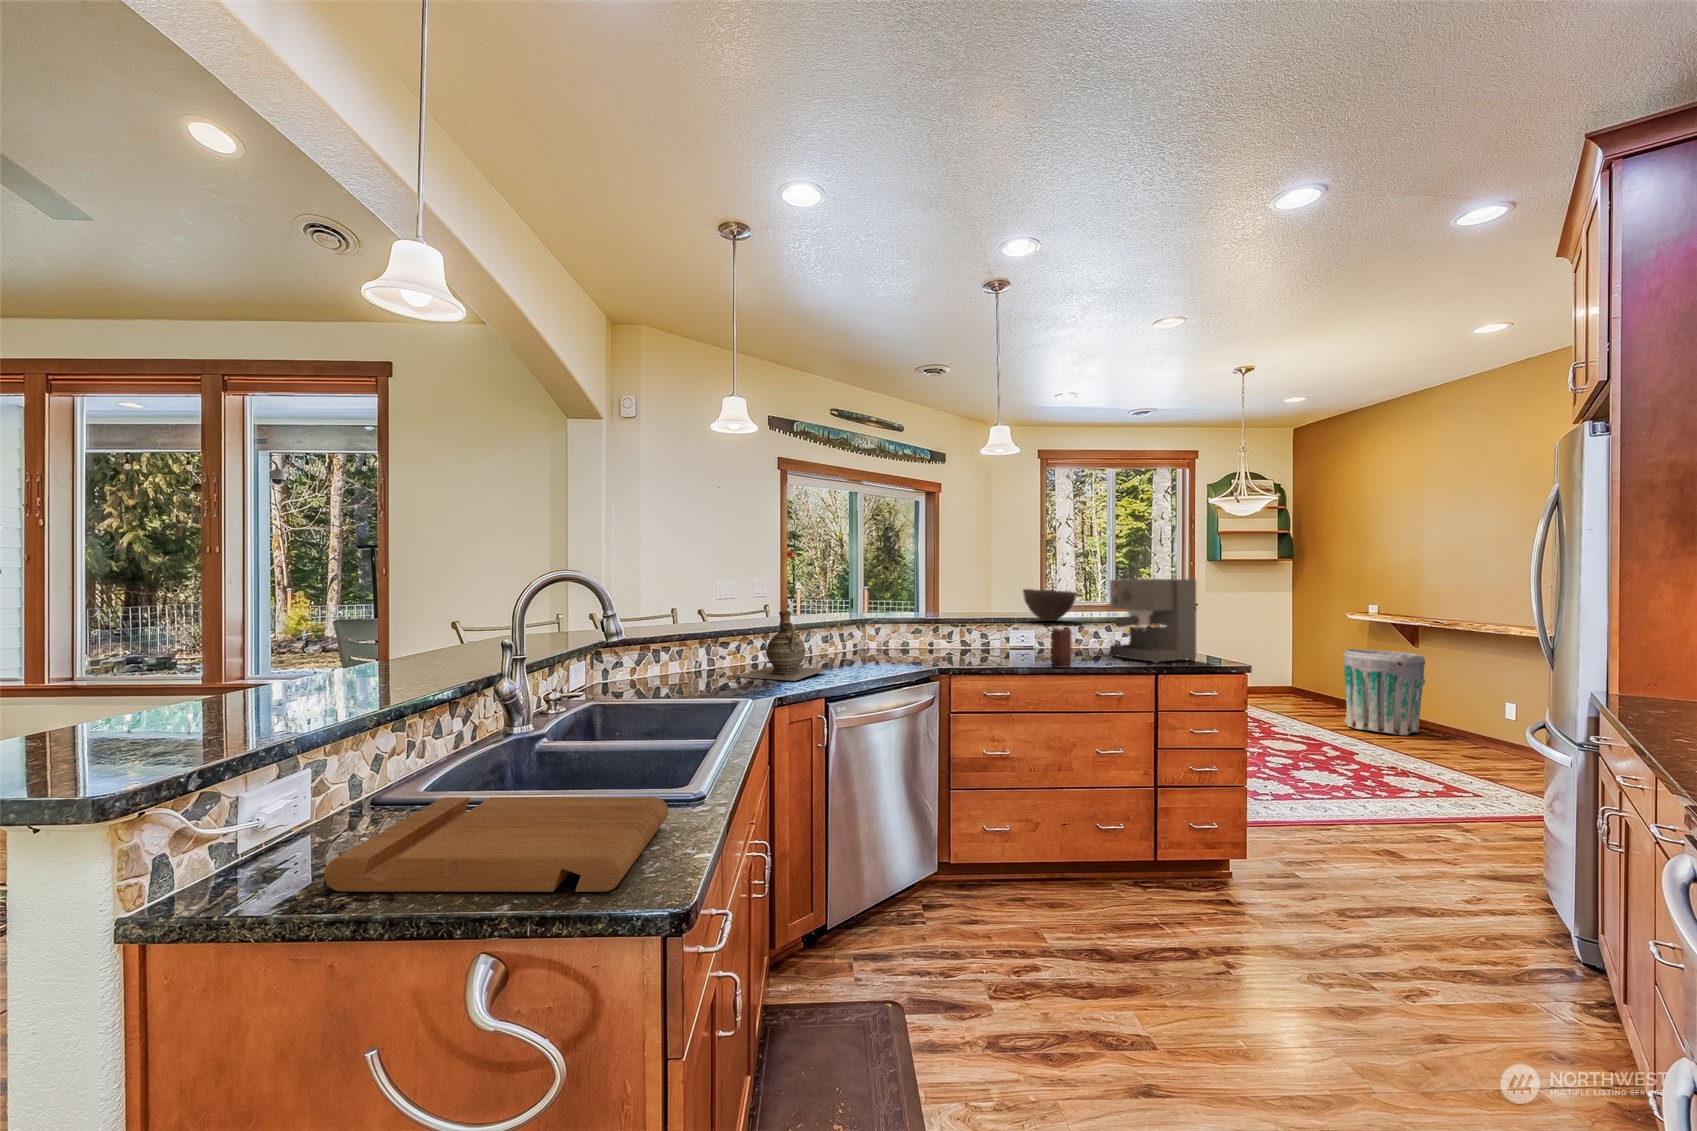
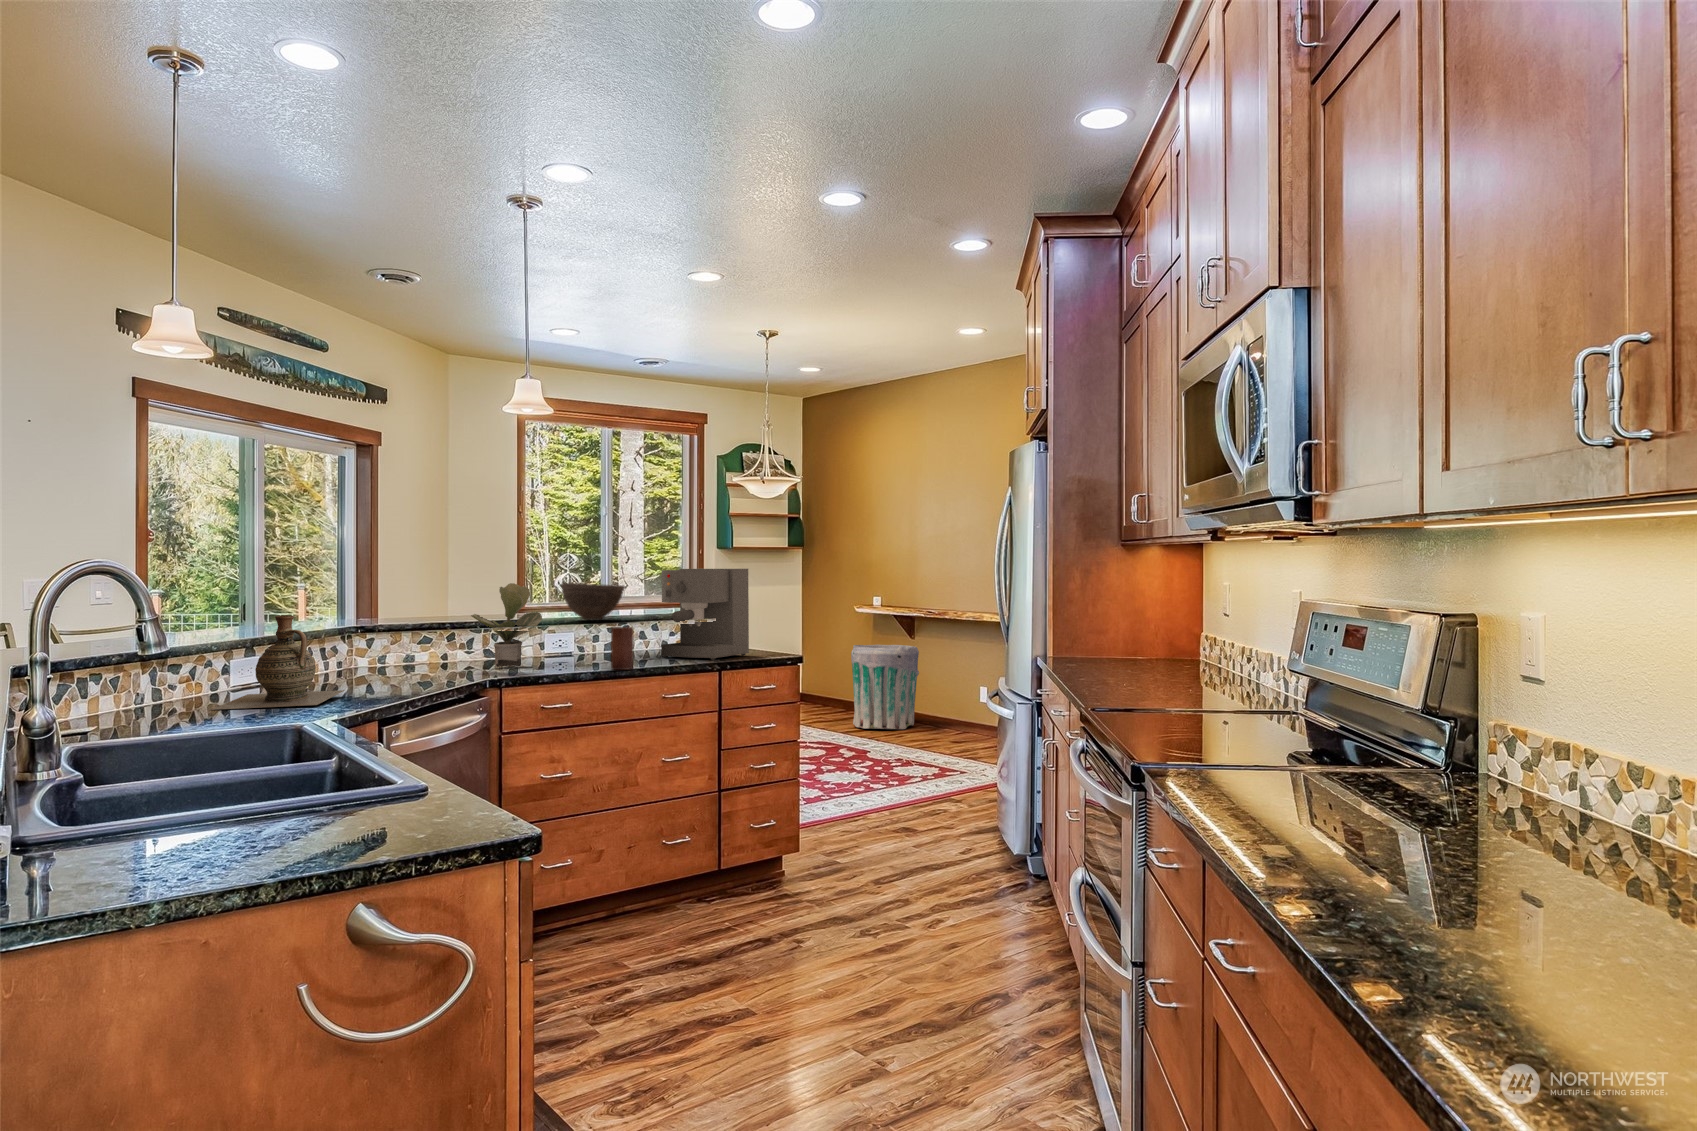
potted plant: none [947,589,1000,656] -> present [471,583,542,667]
cutting board: present [325,797,668,892] -> none [134,780,462,883]

